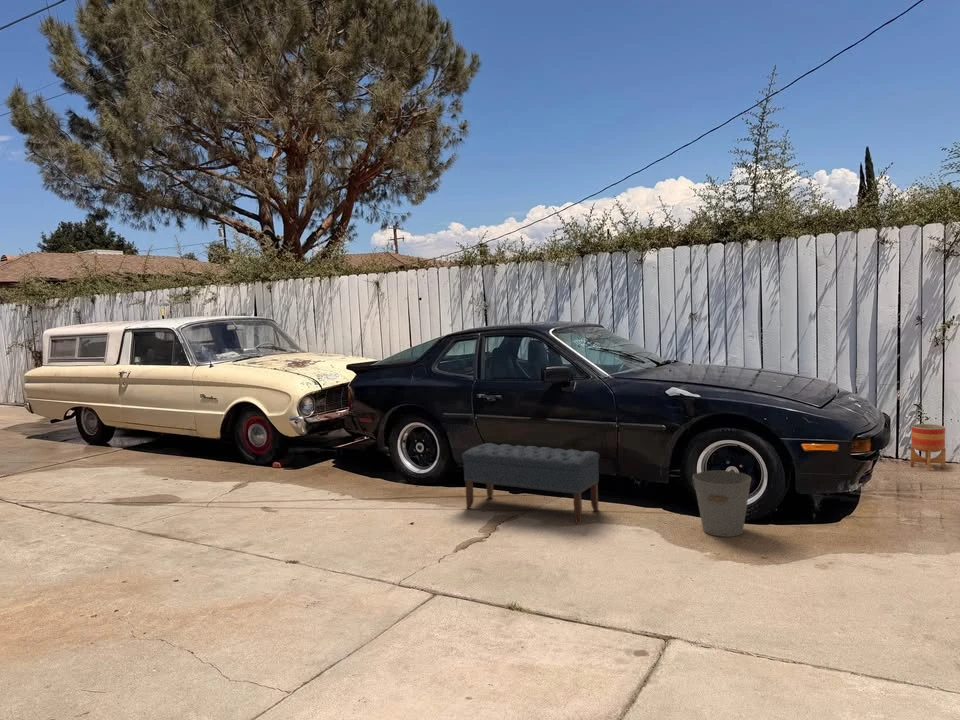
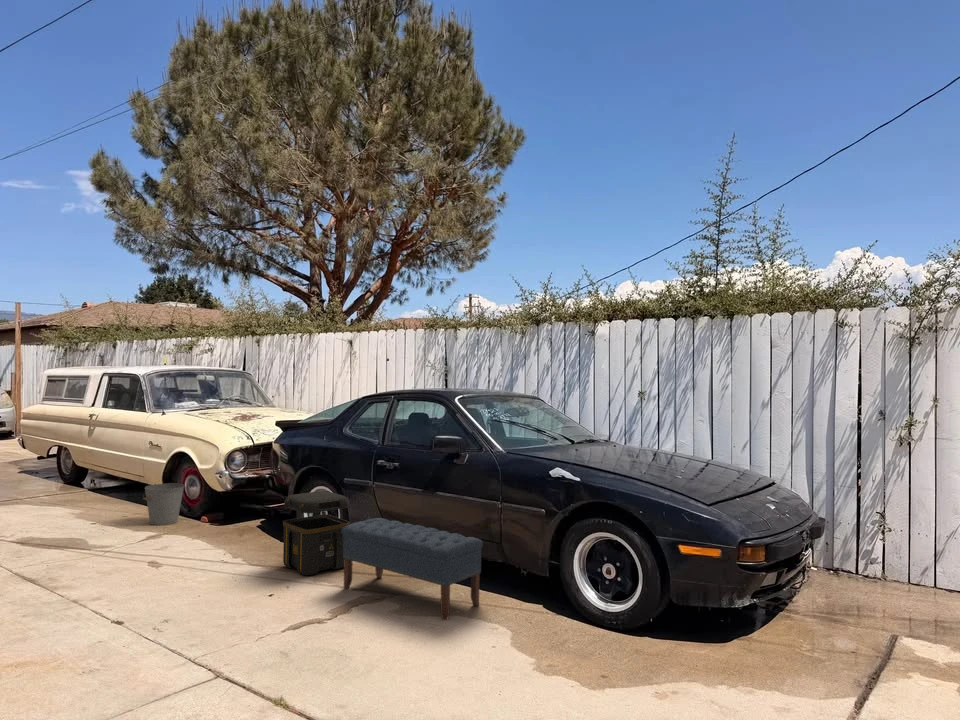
toolbox: none [390,424,453,501] -> present [283,491,350,575]
planter: present [910,424,946,471] -> none [868,534,908,591]
bucket: present [693,471,751,537] -> present [143,483,184,525]

